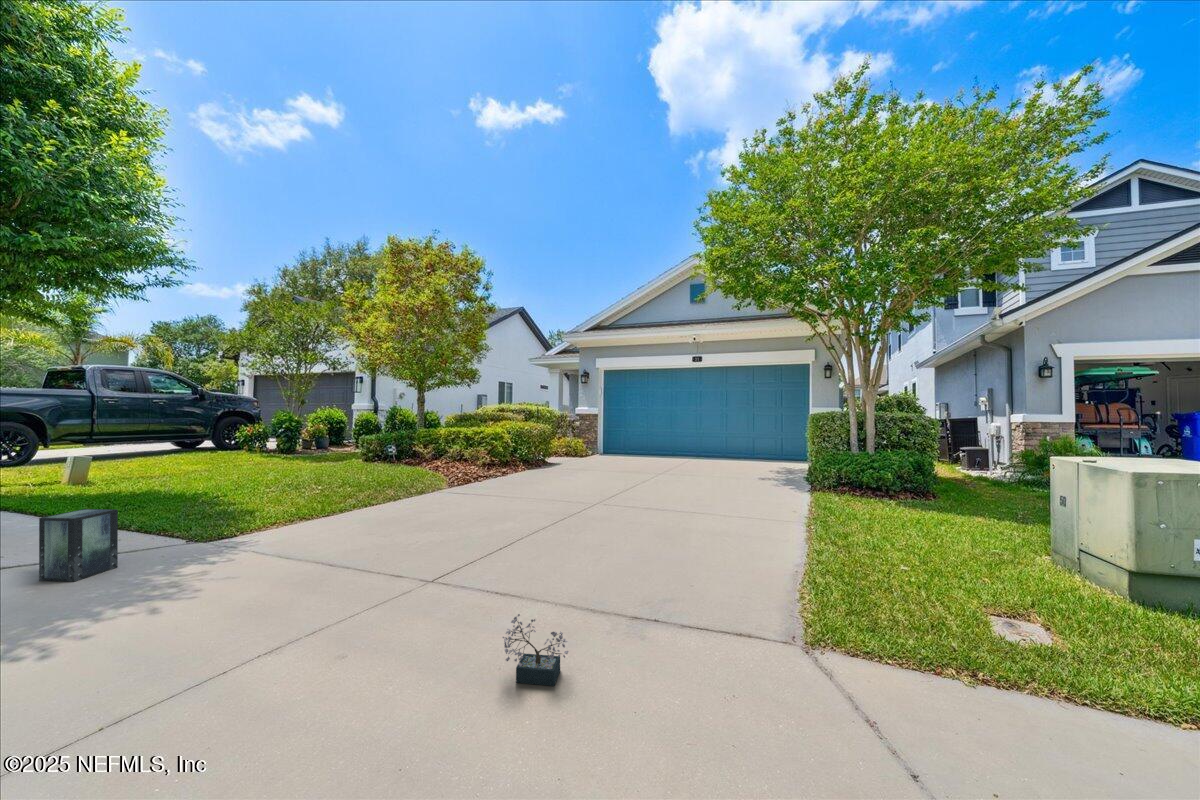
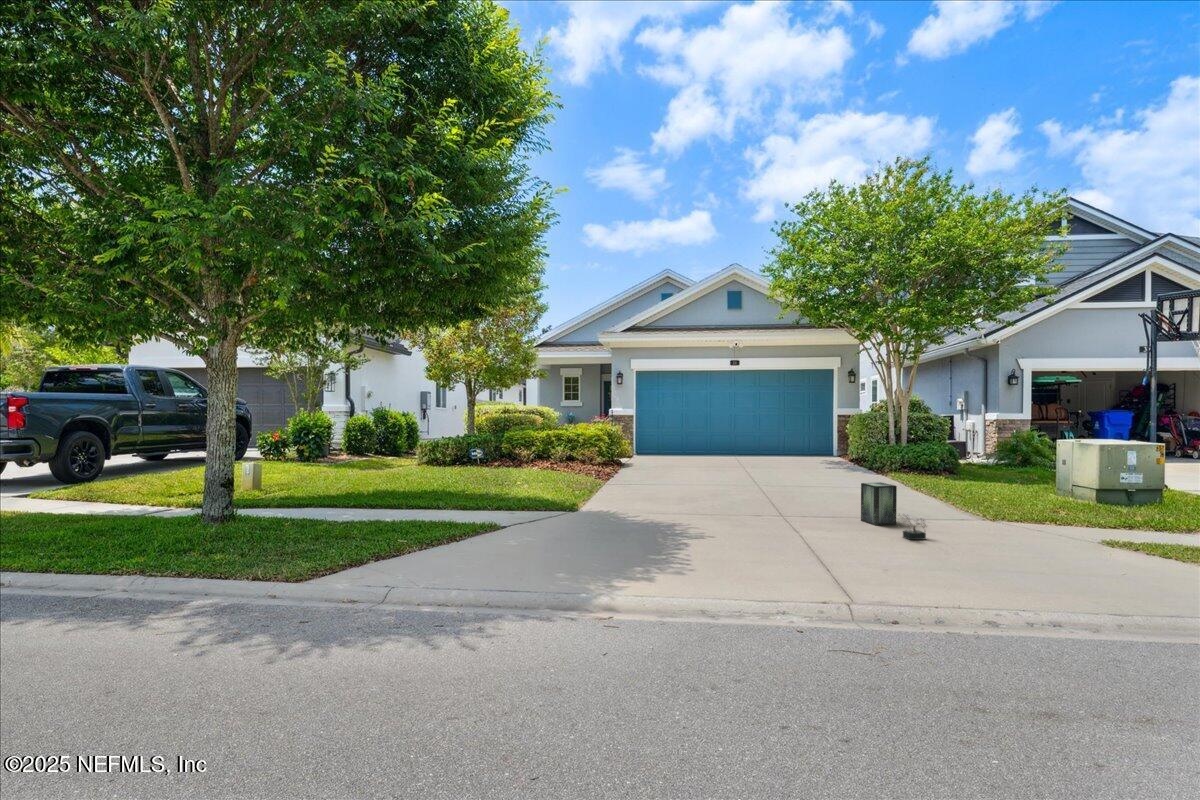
storage box: present [39,509,118,582] -> present [861,482,897,525]

